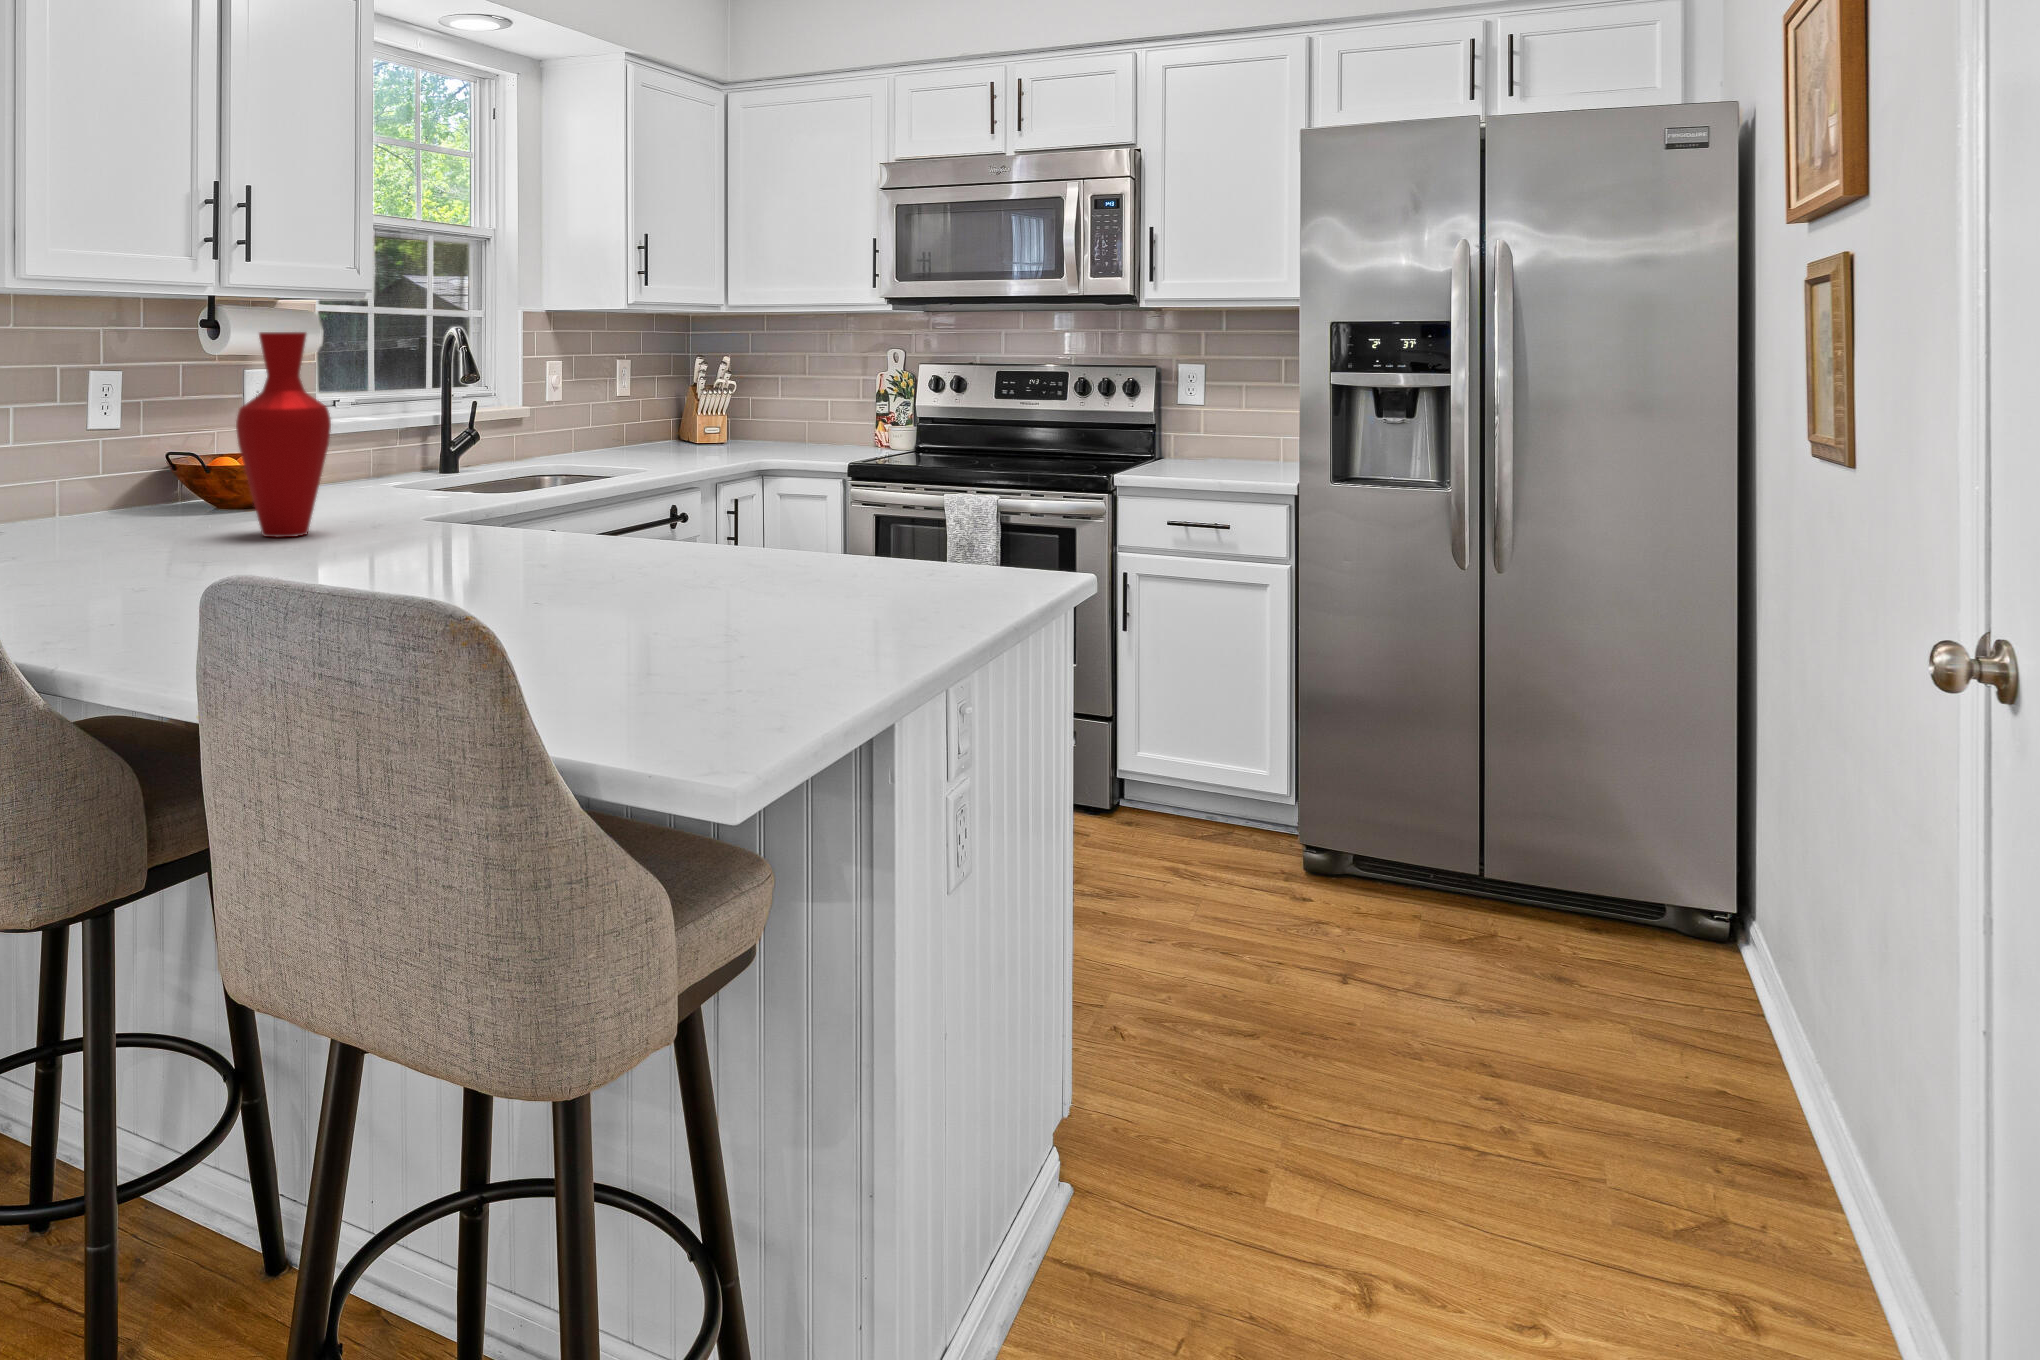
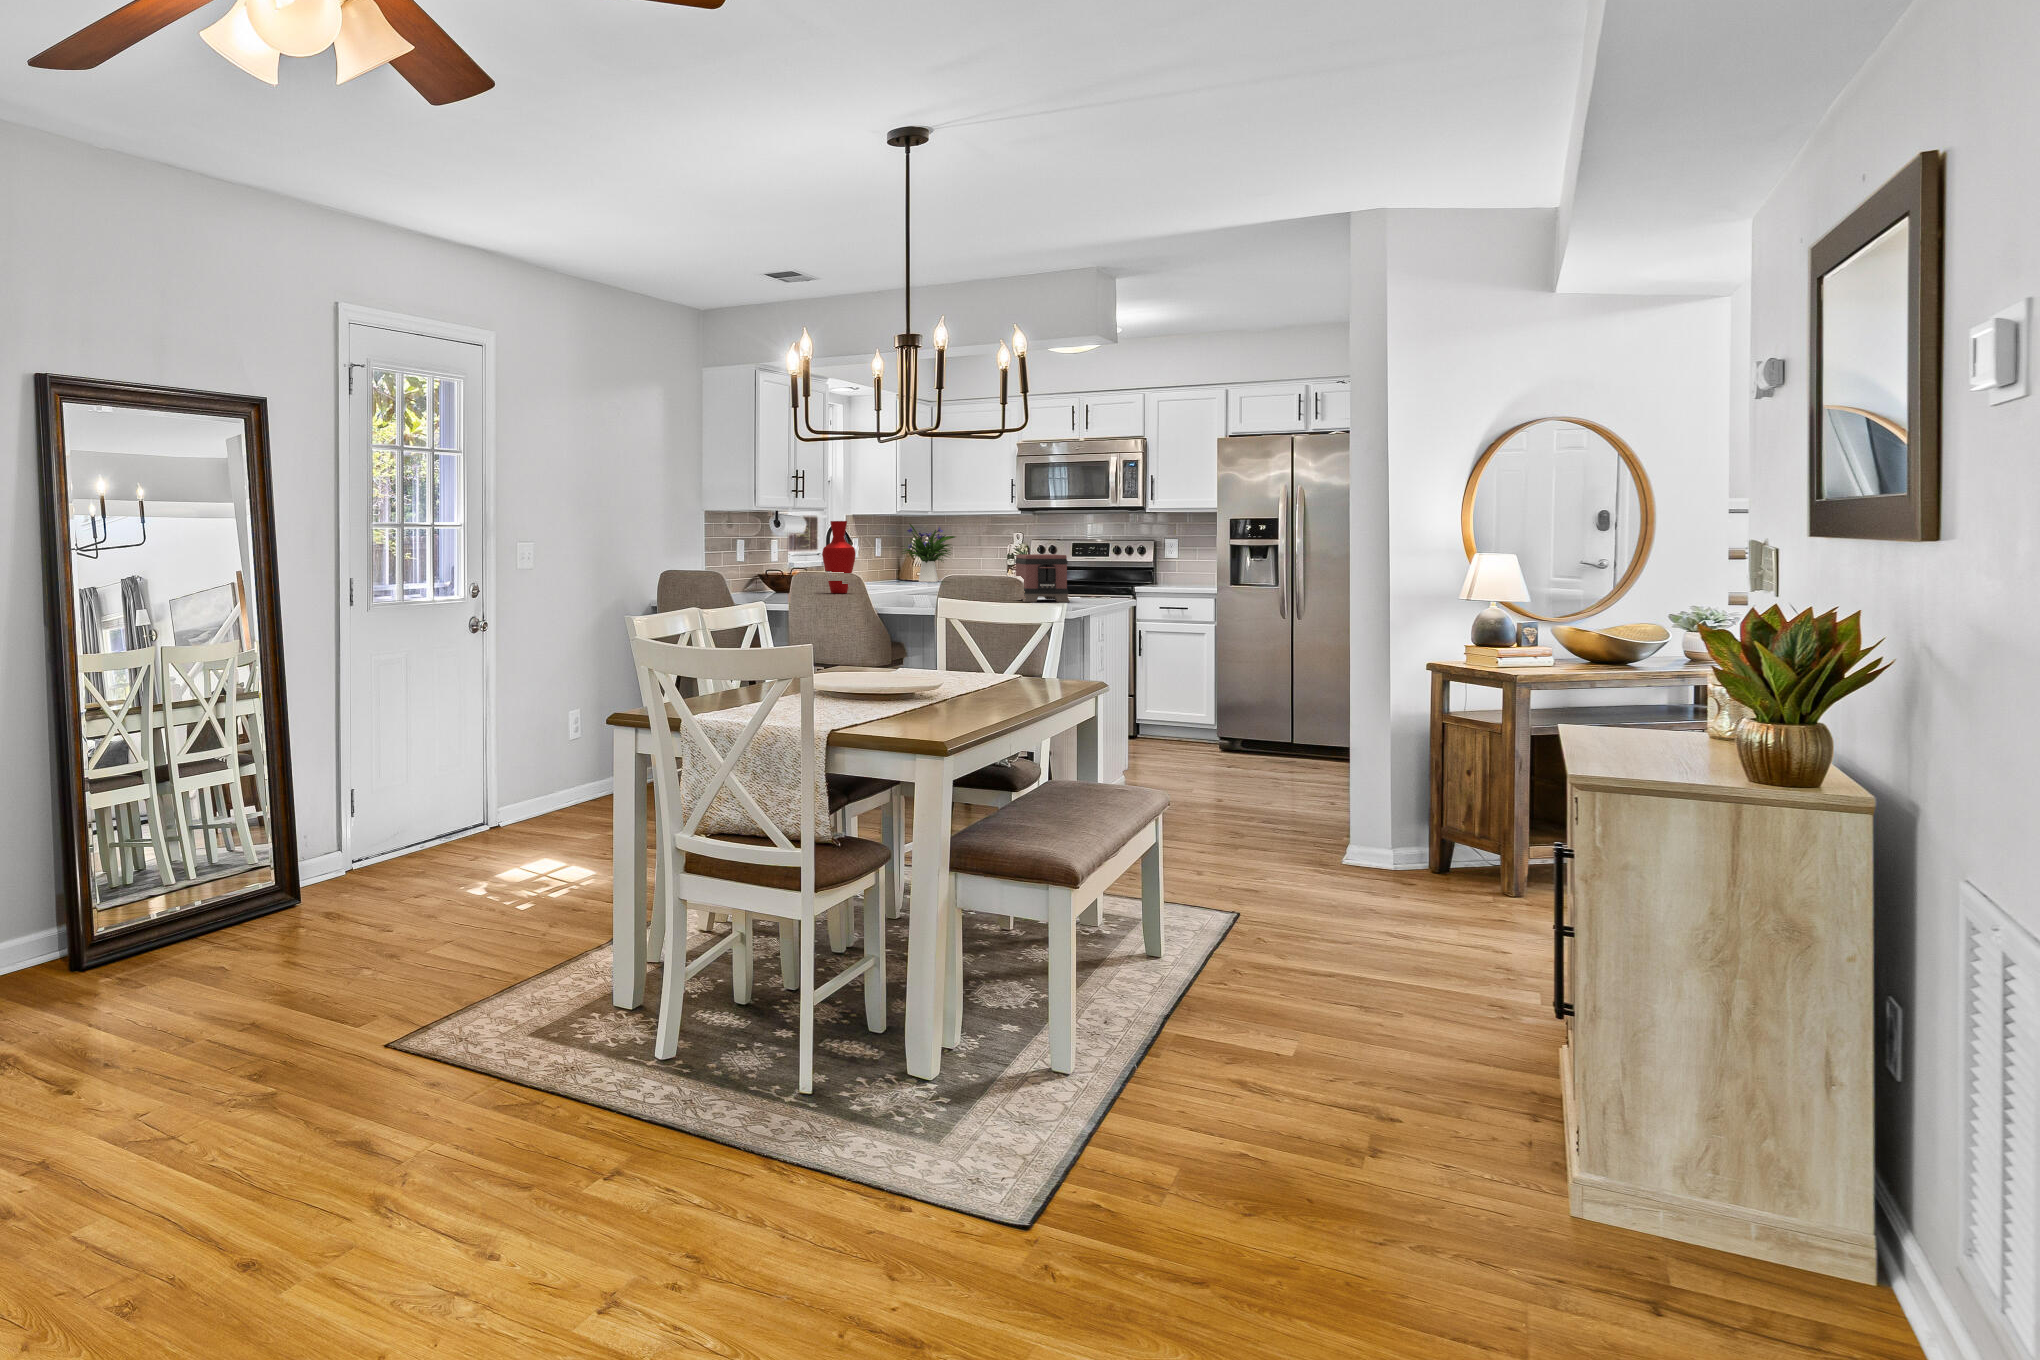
flower arrangement: none [671,330,780,447] -> present [902,523,955,582]
toaster: none [599,459,784,675] -> present [1015,554,1070,602]

